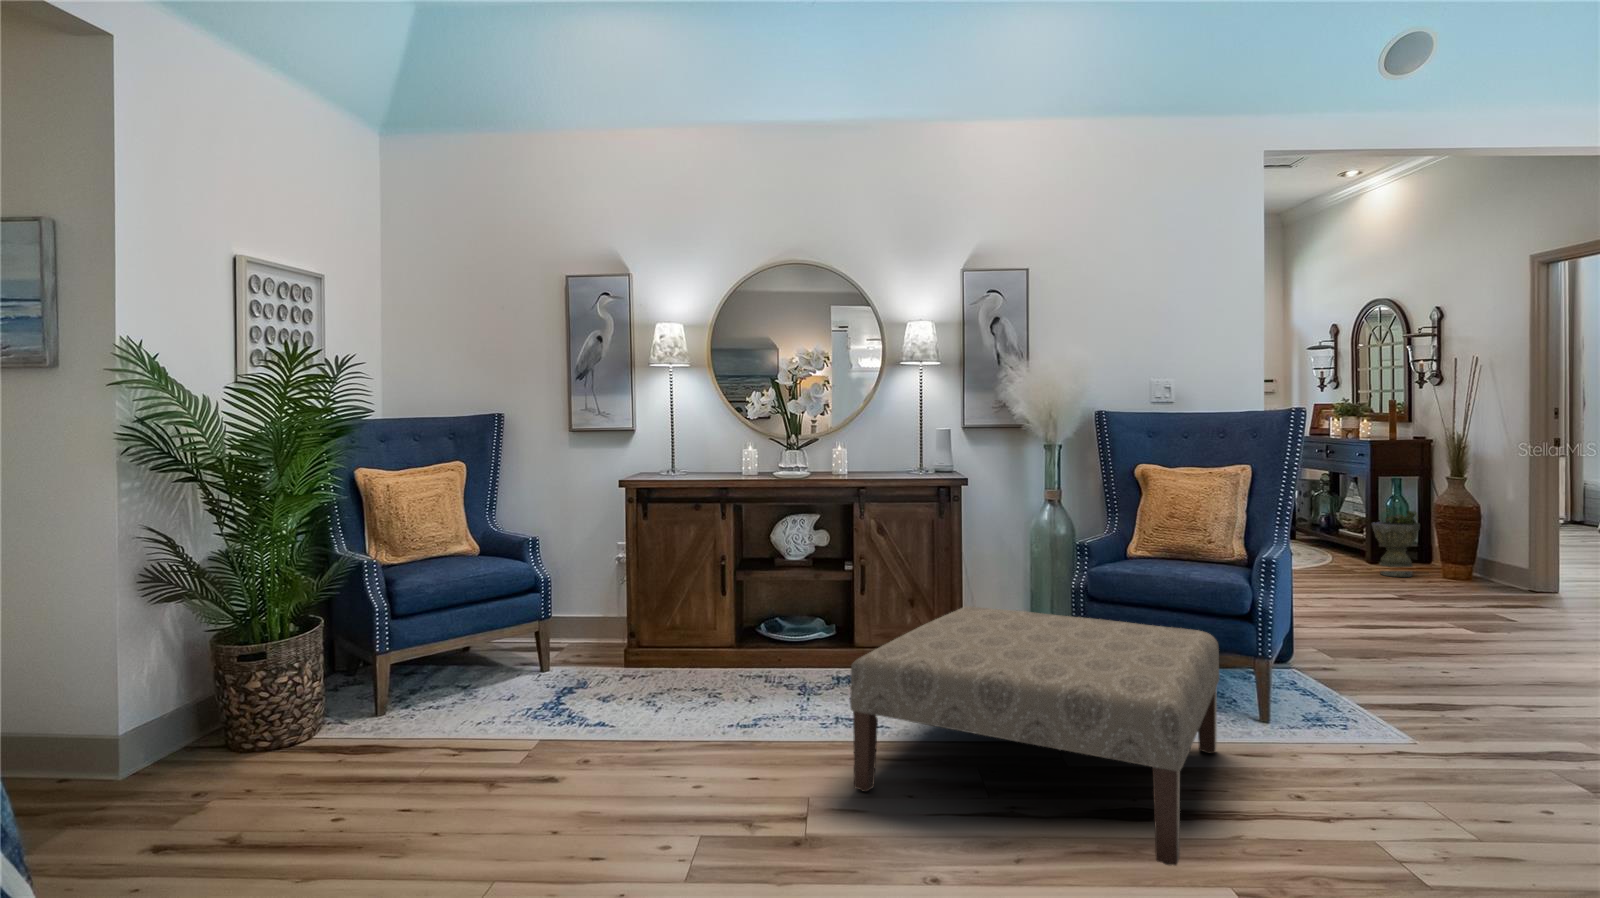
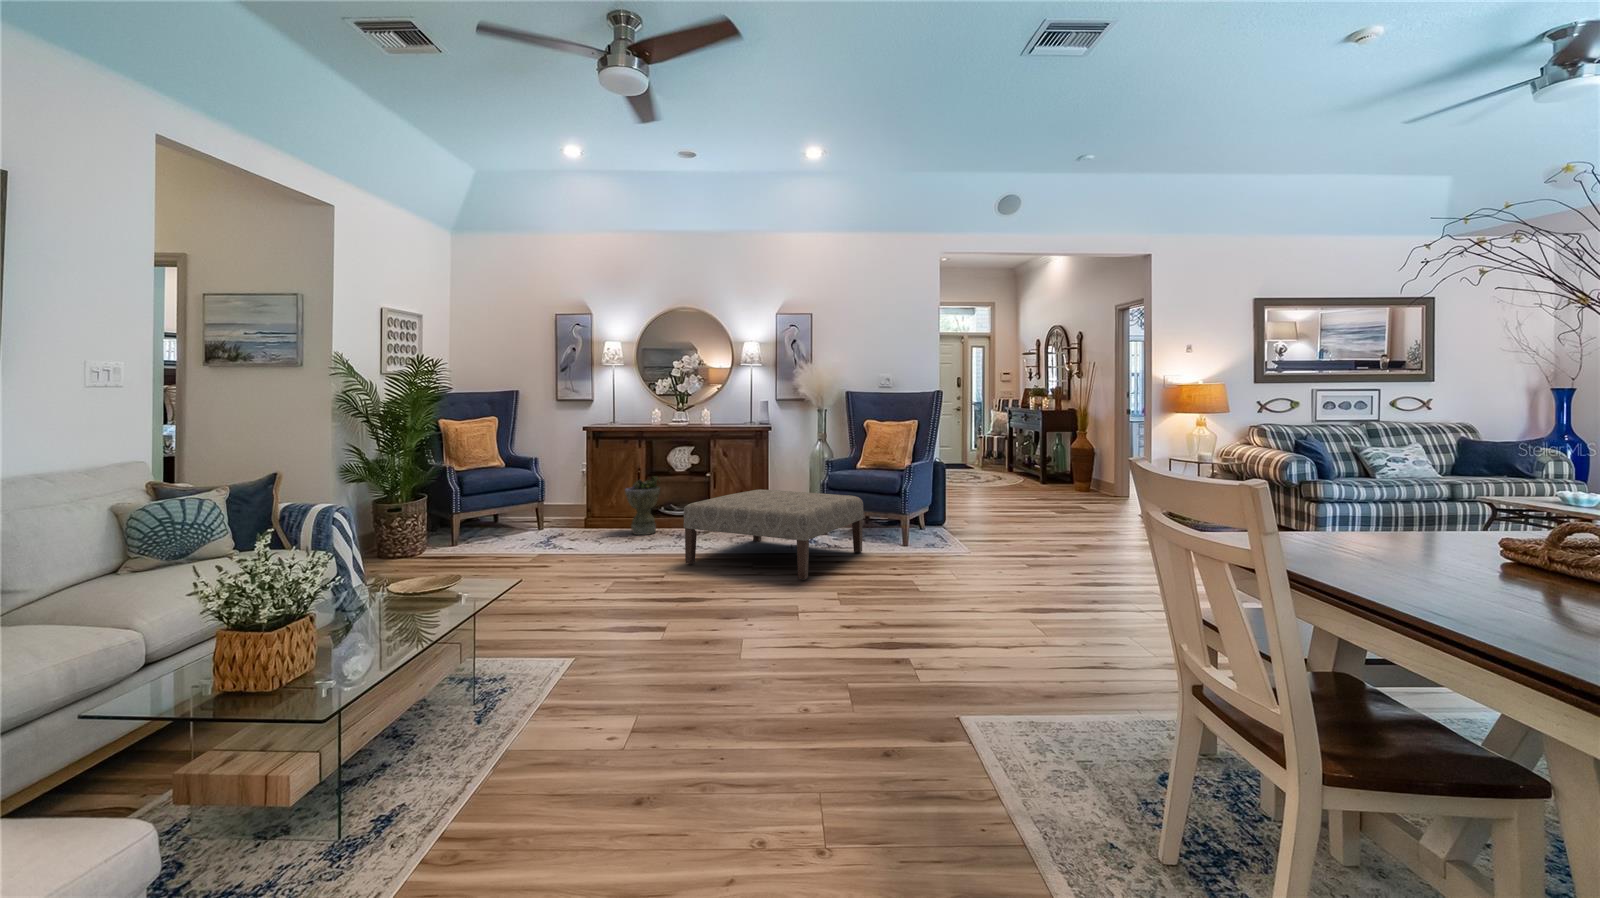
planter: present [1372,511,1420,577] -> present [625,477,660,535]

